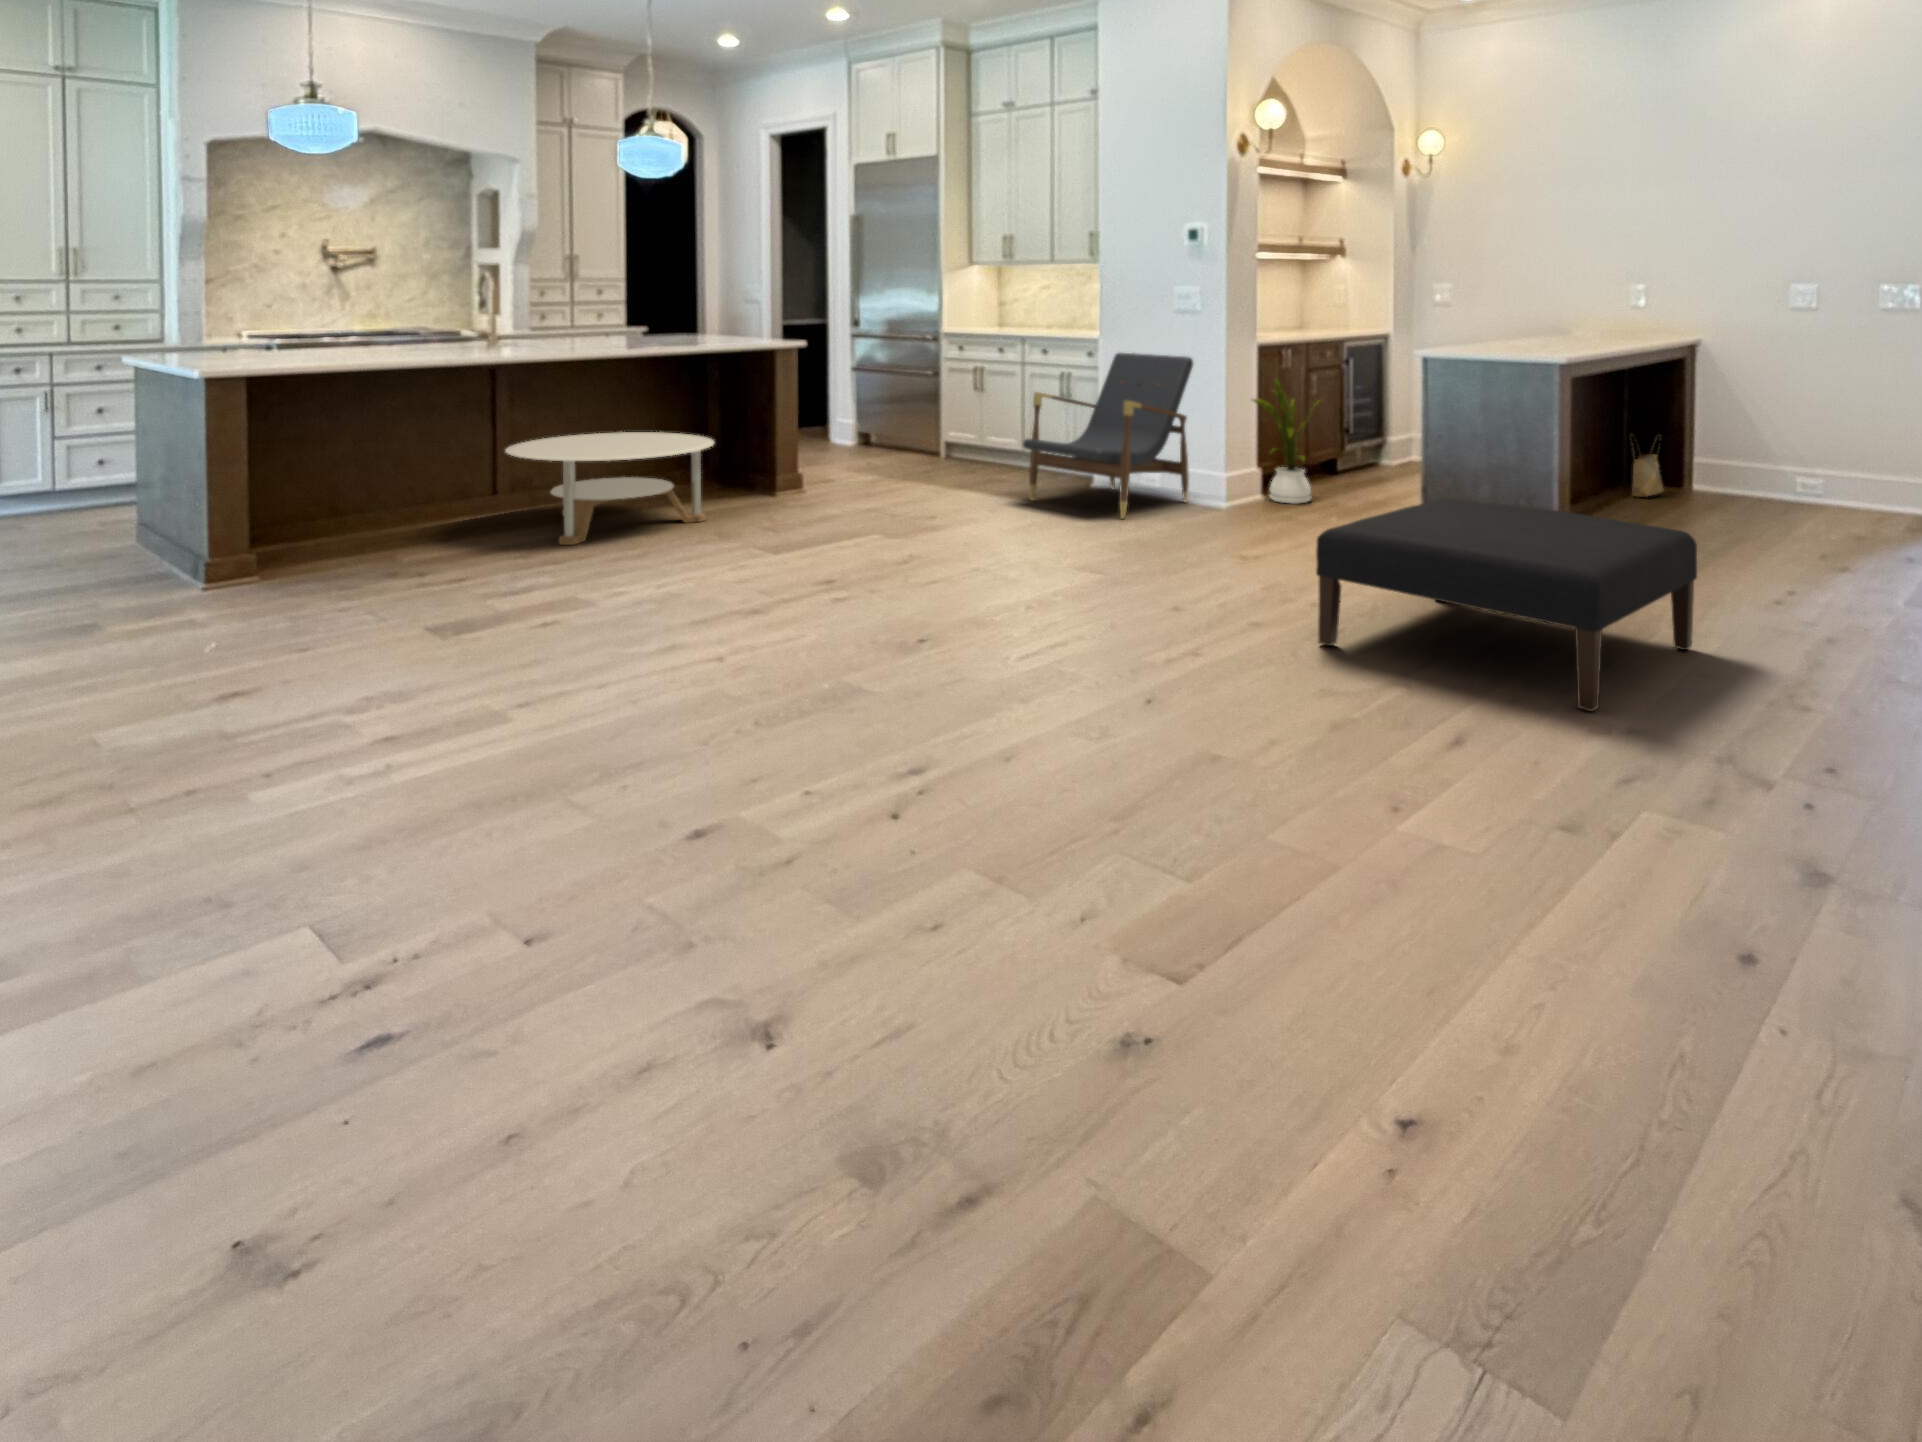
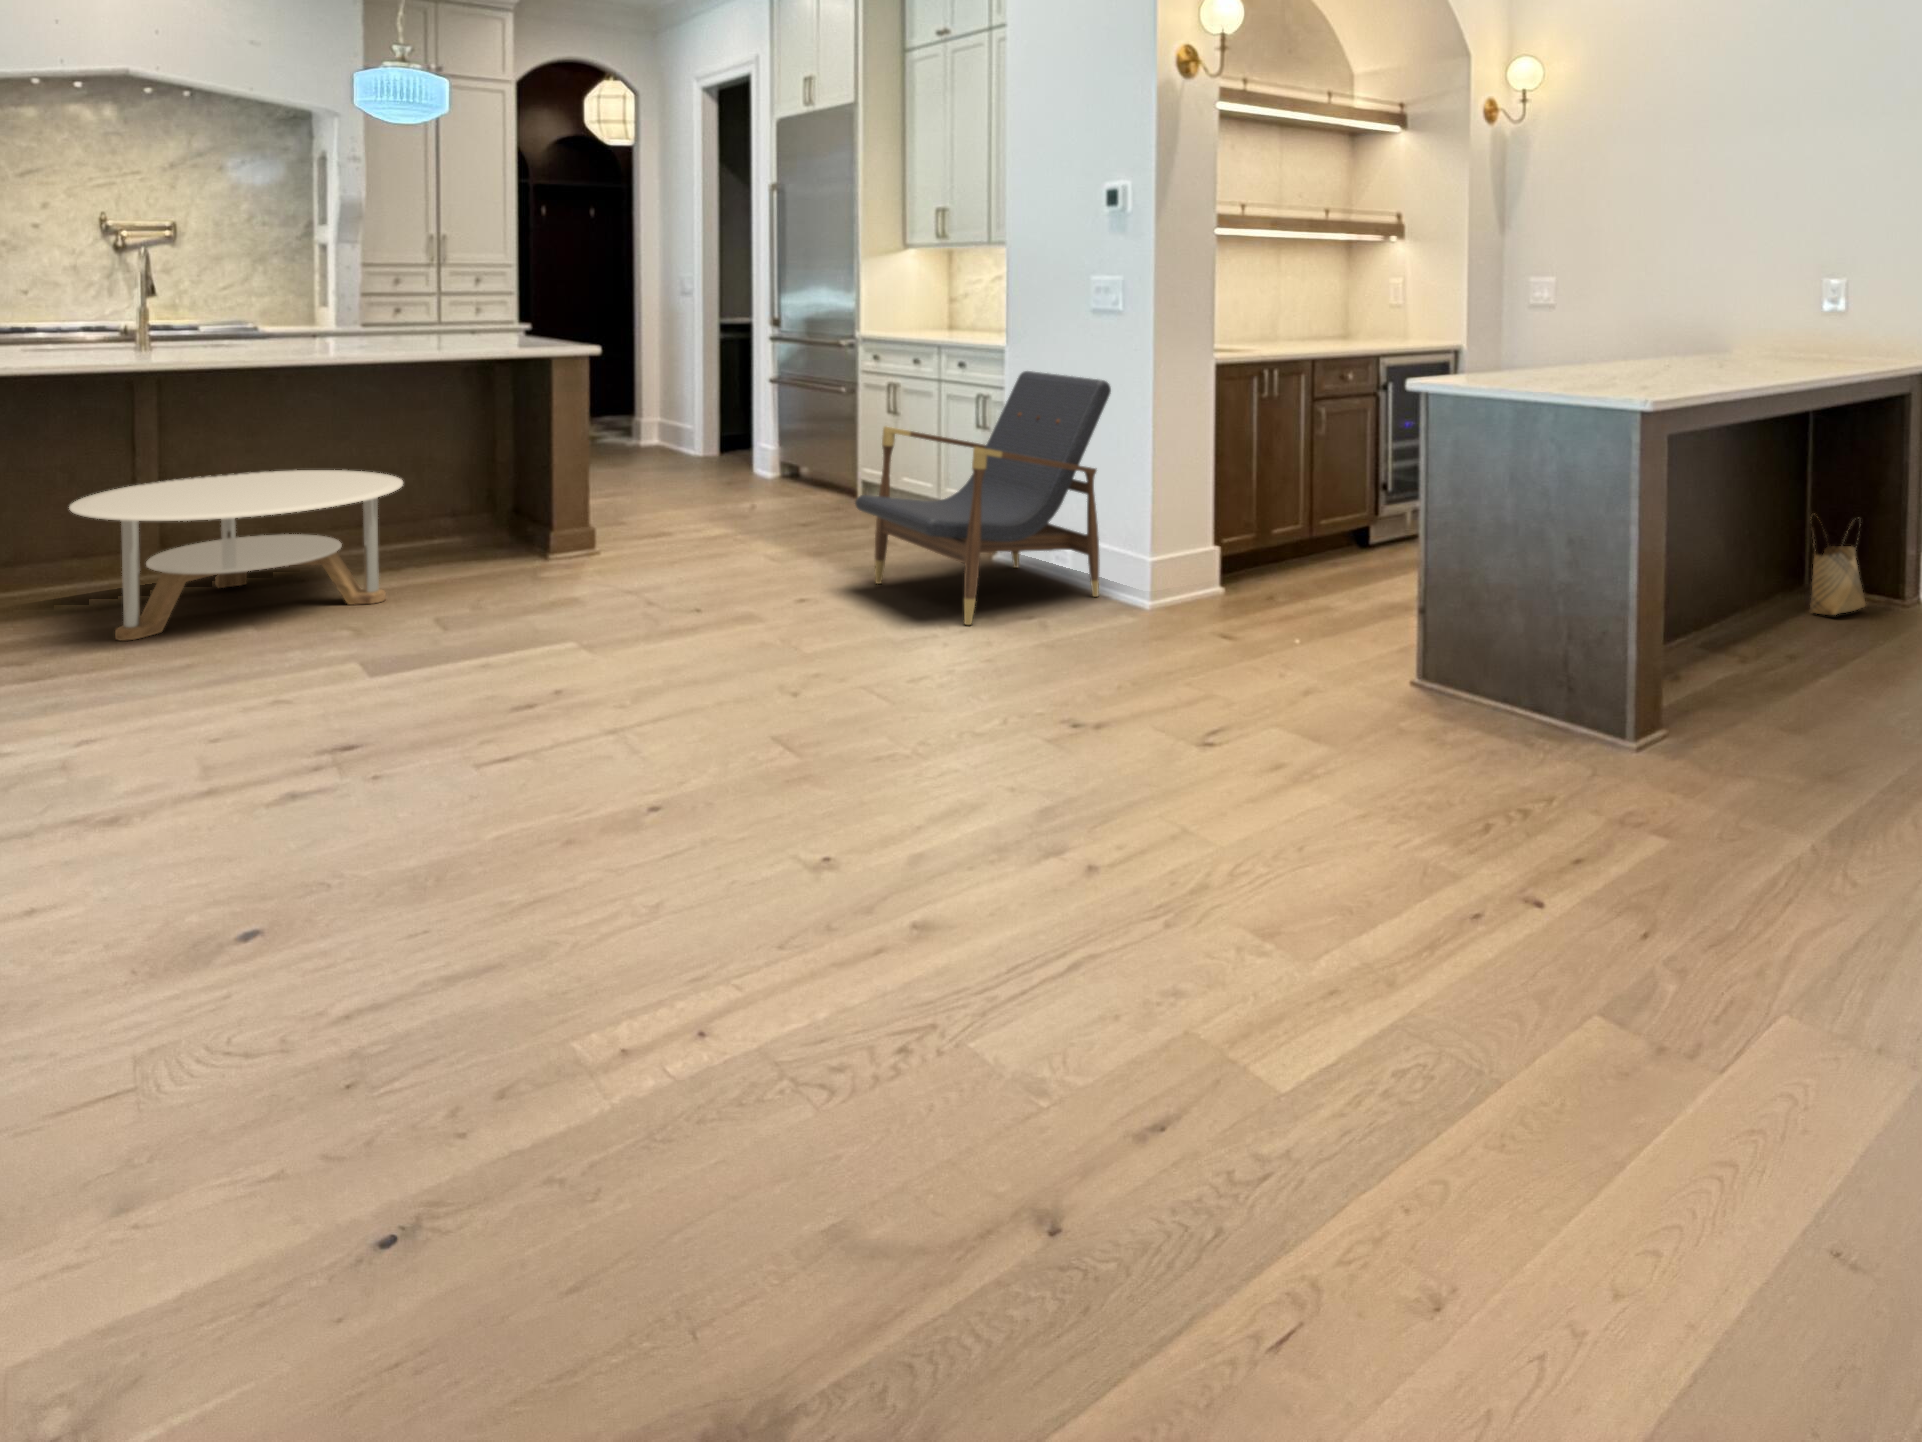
house plant: present [1253,379,1311,504] -> none [1190,416,1306,605]
ottoman: present [1316,498,1697,711] -> none [973,668,1779,1329]

